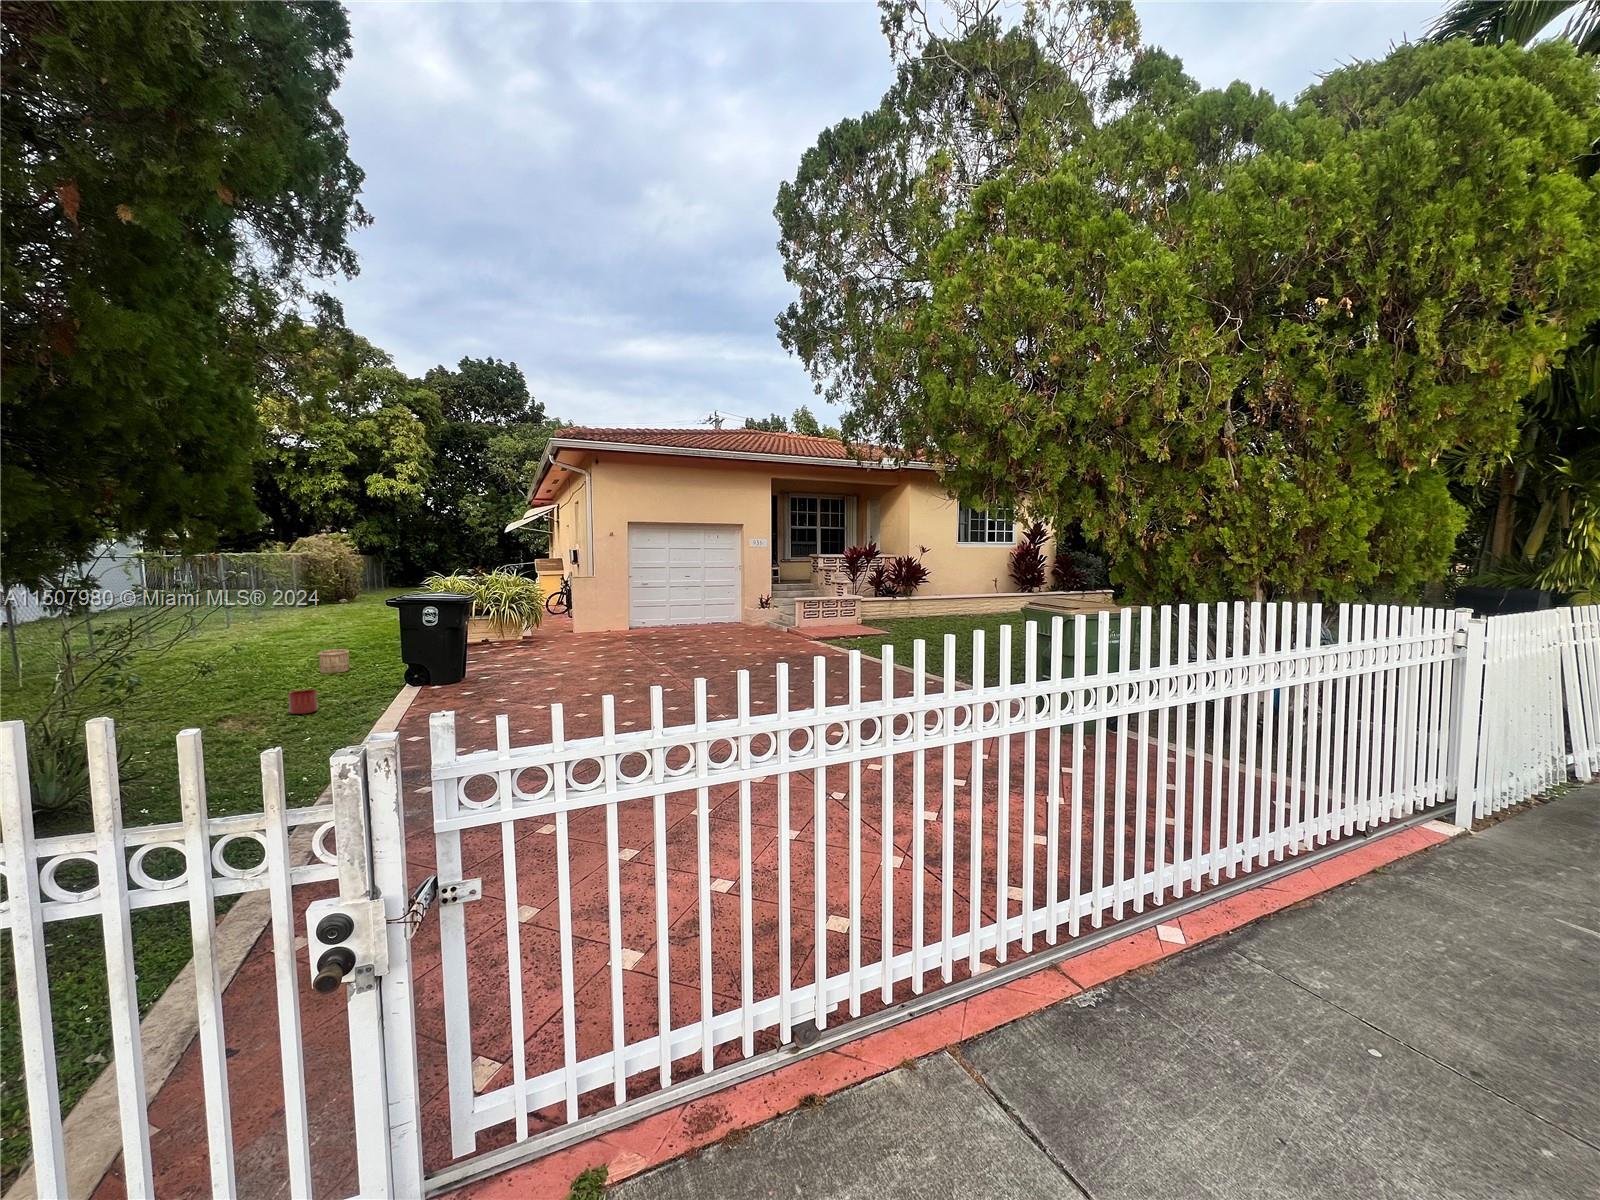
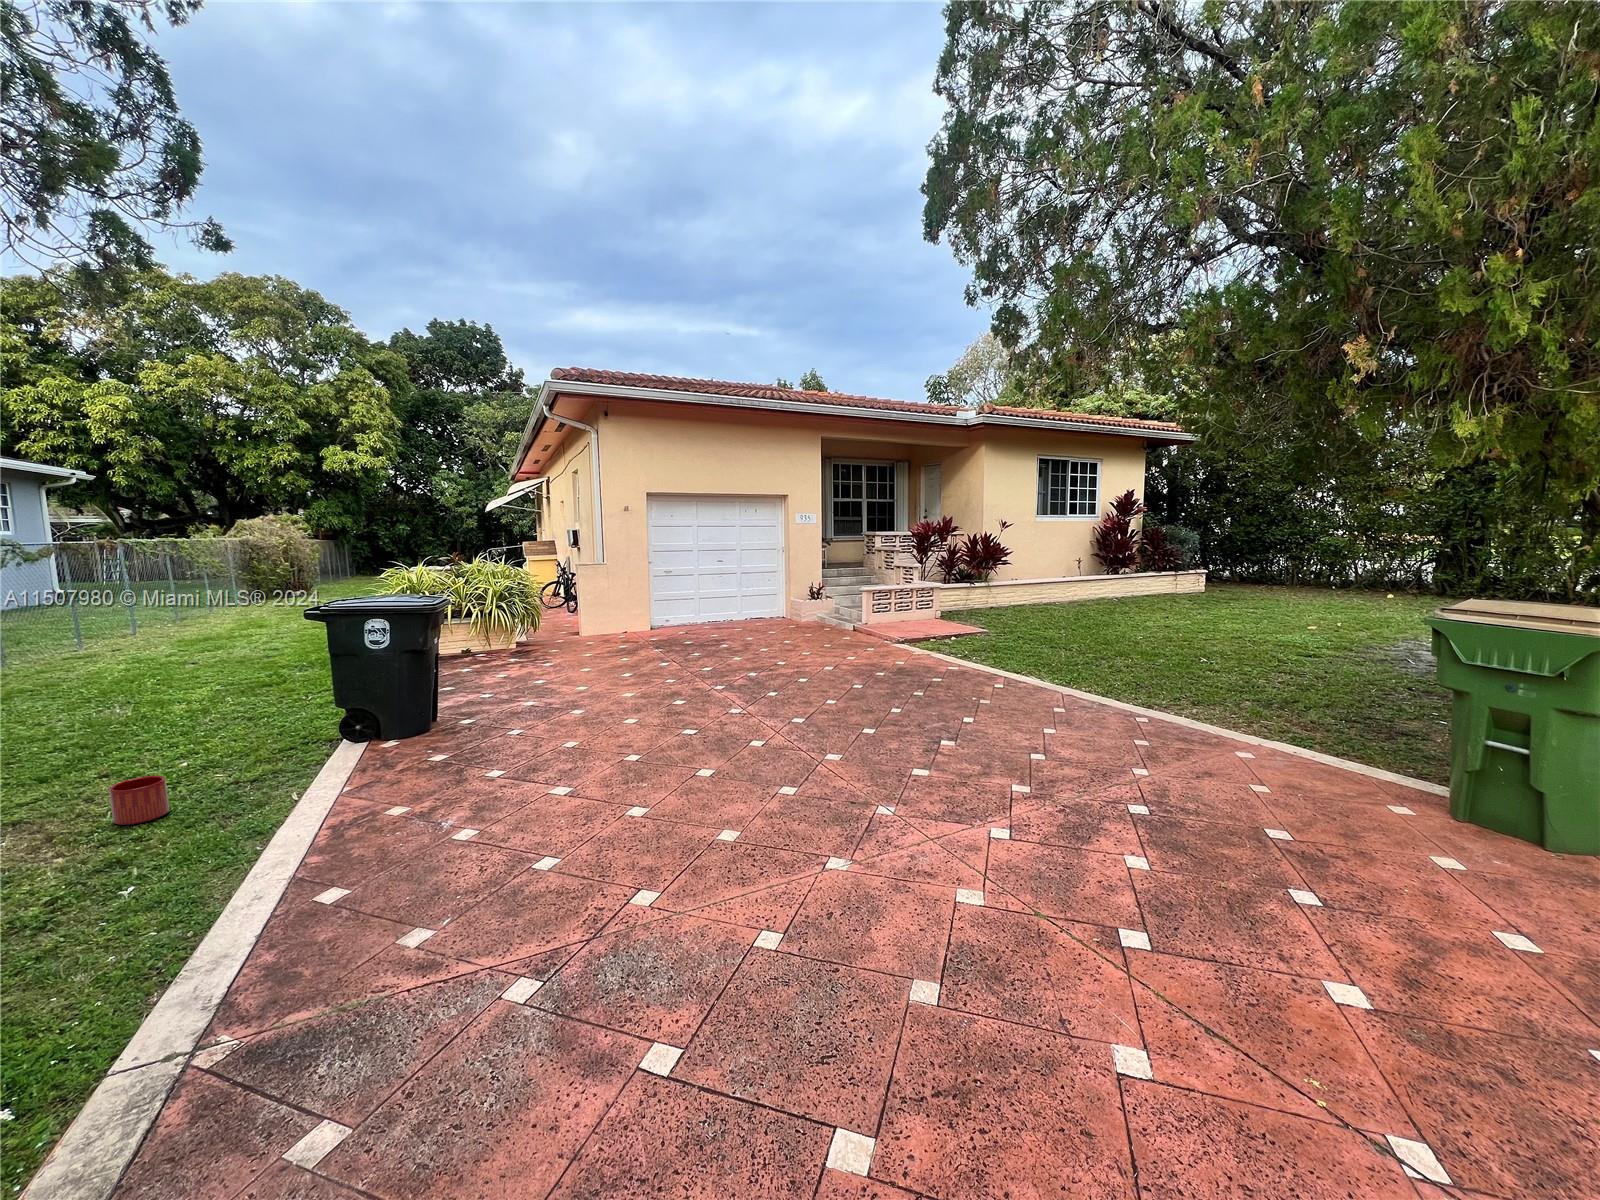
wooden bucket: present [318,649,349,673] -> none [209,679,262,718]

